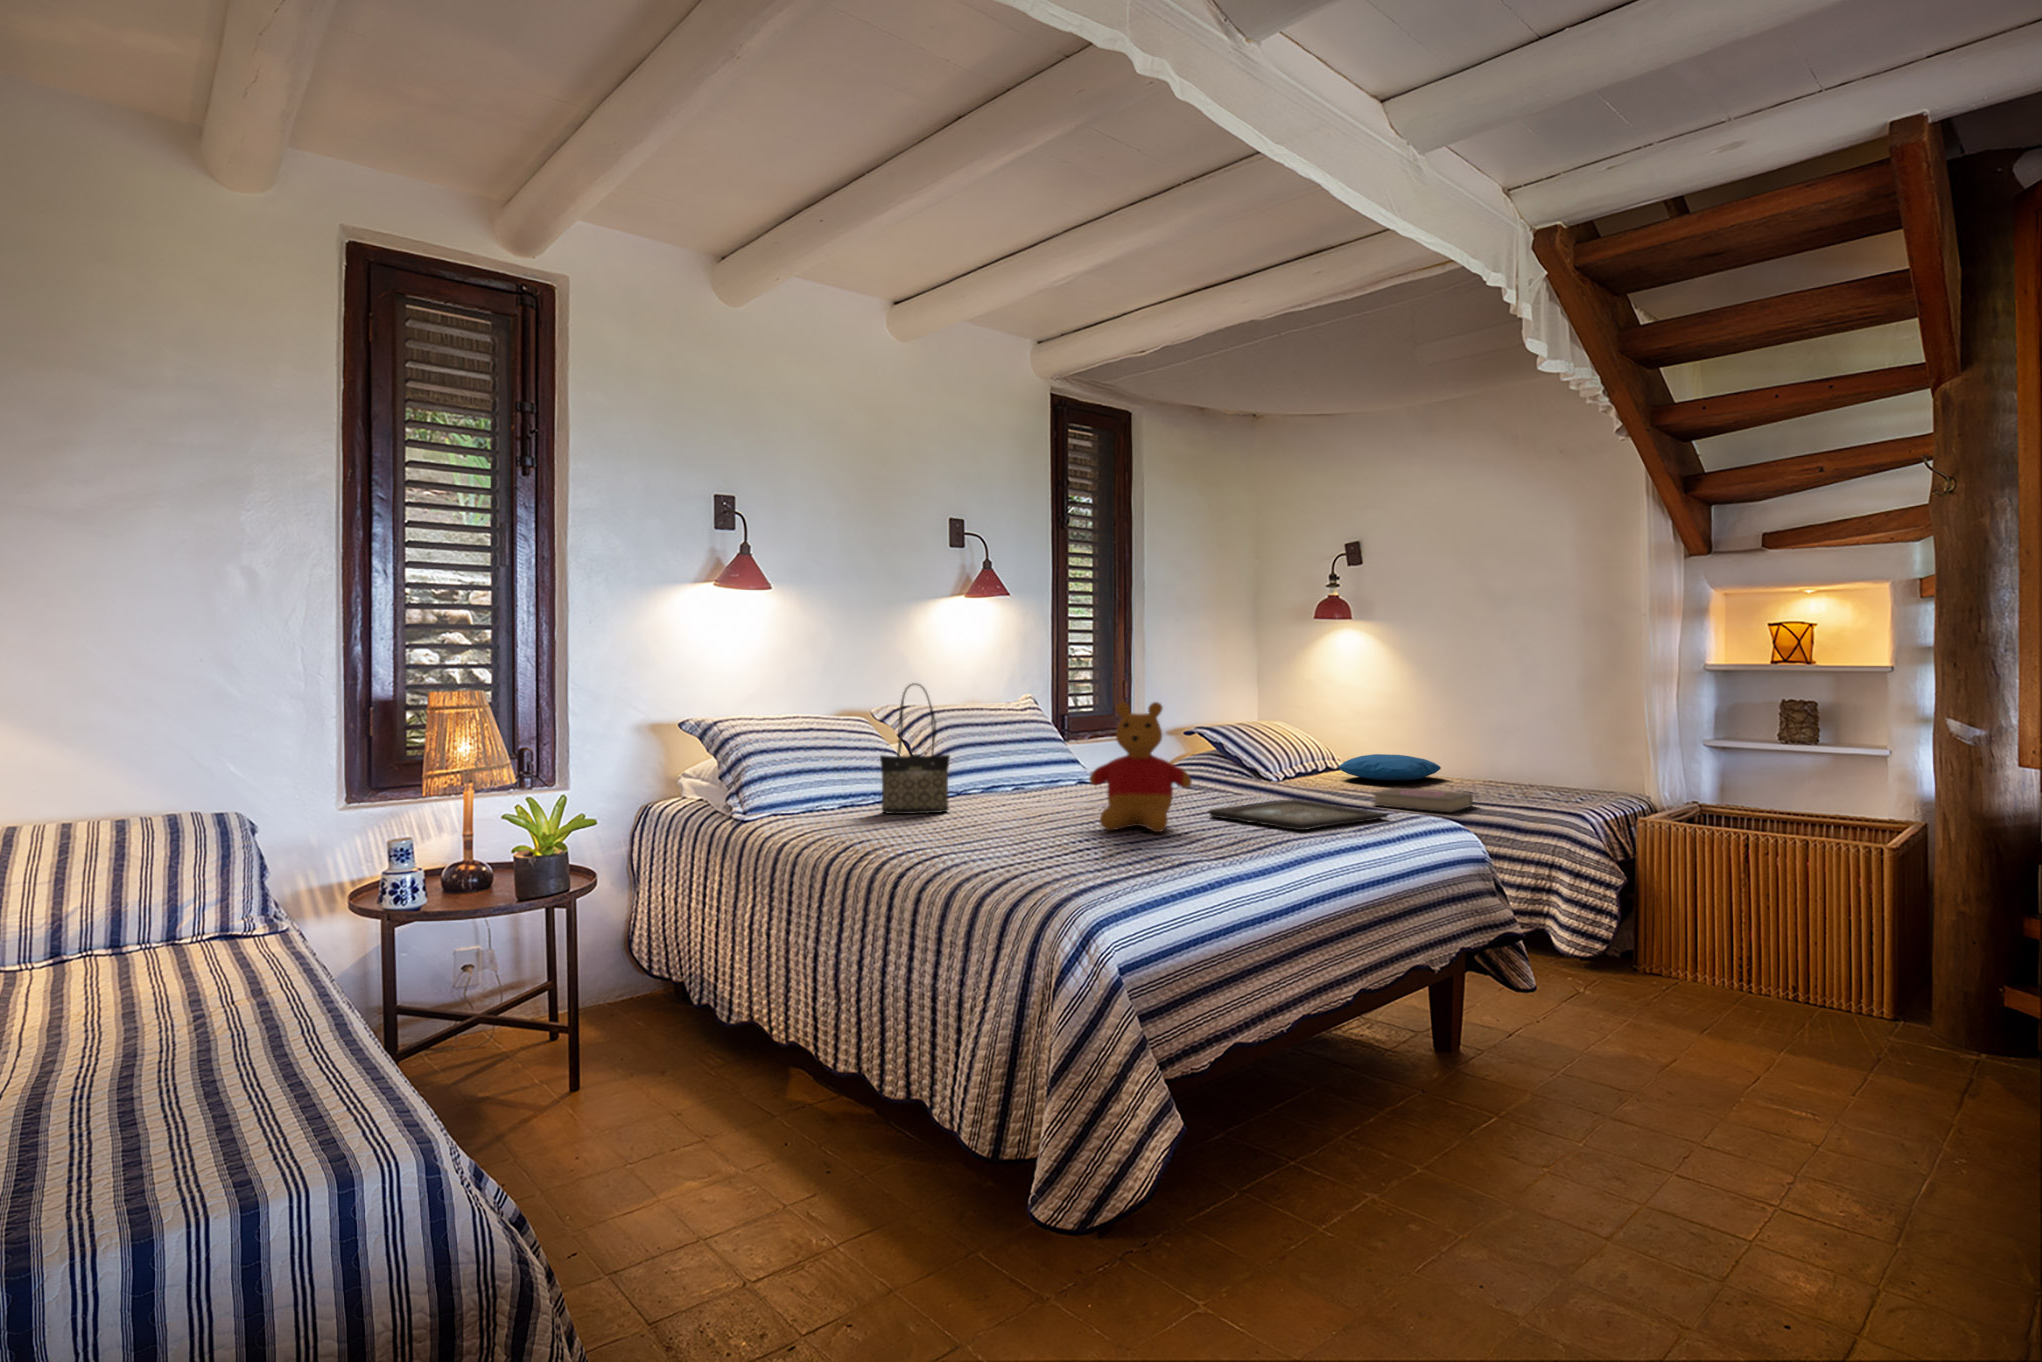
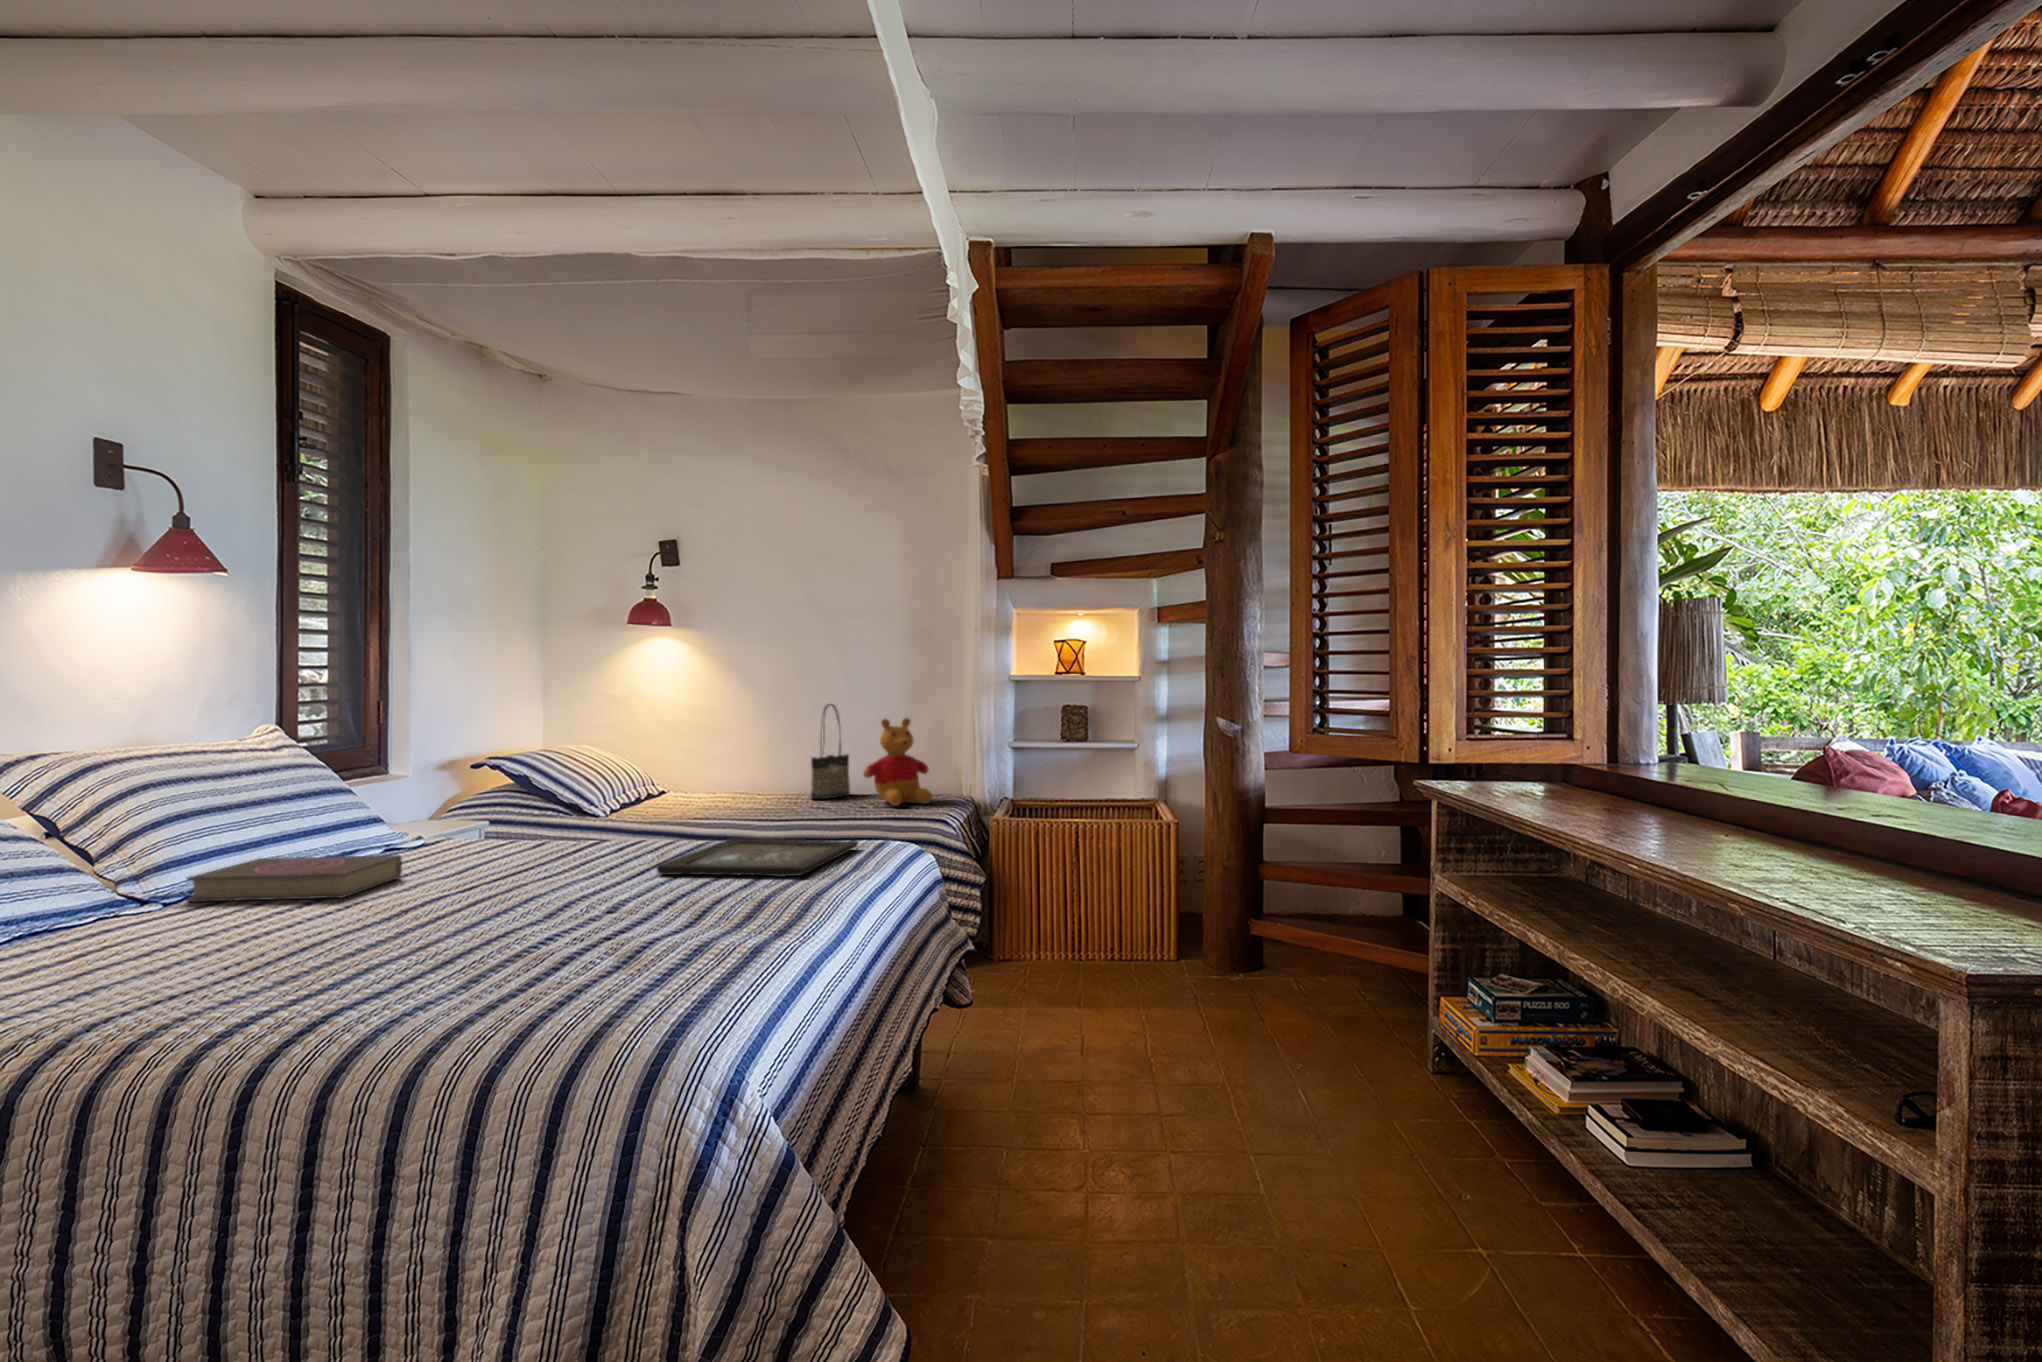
tote bag: present [880,683,950,814] -> present [811,704,850,799]
stuffed bear: present [1089,702,1191,832] -> present [863,718,932,806]
pillow: present [1339,754,1441,781] -> none [670,776,778,806]
book: present [1373,788,1473,812] -> present [187,855,402,902]

